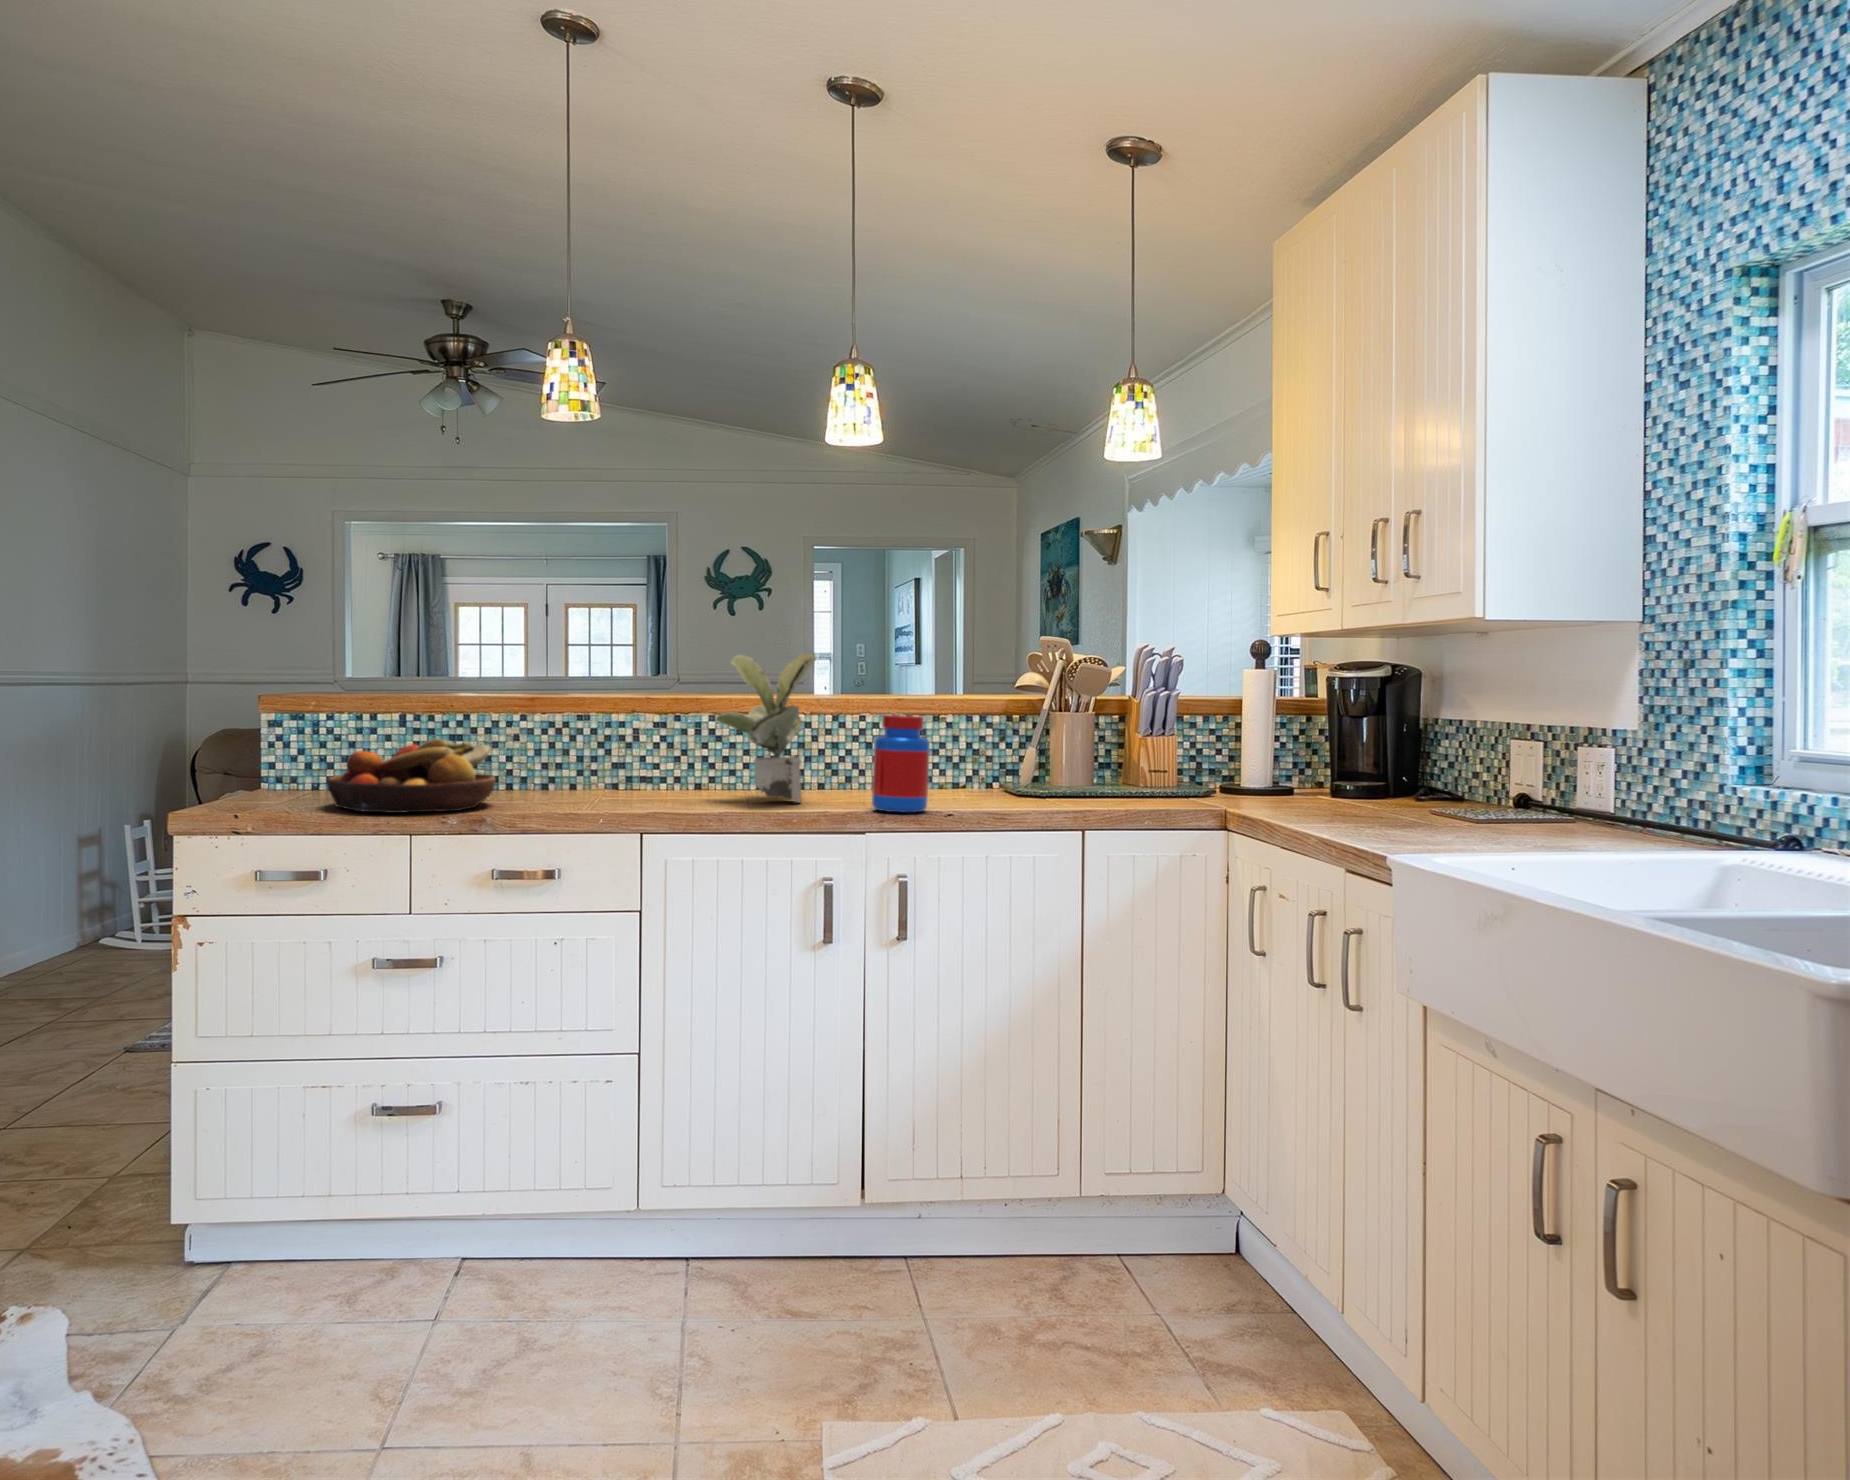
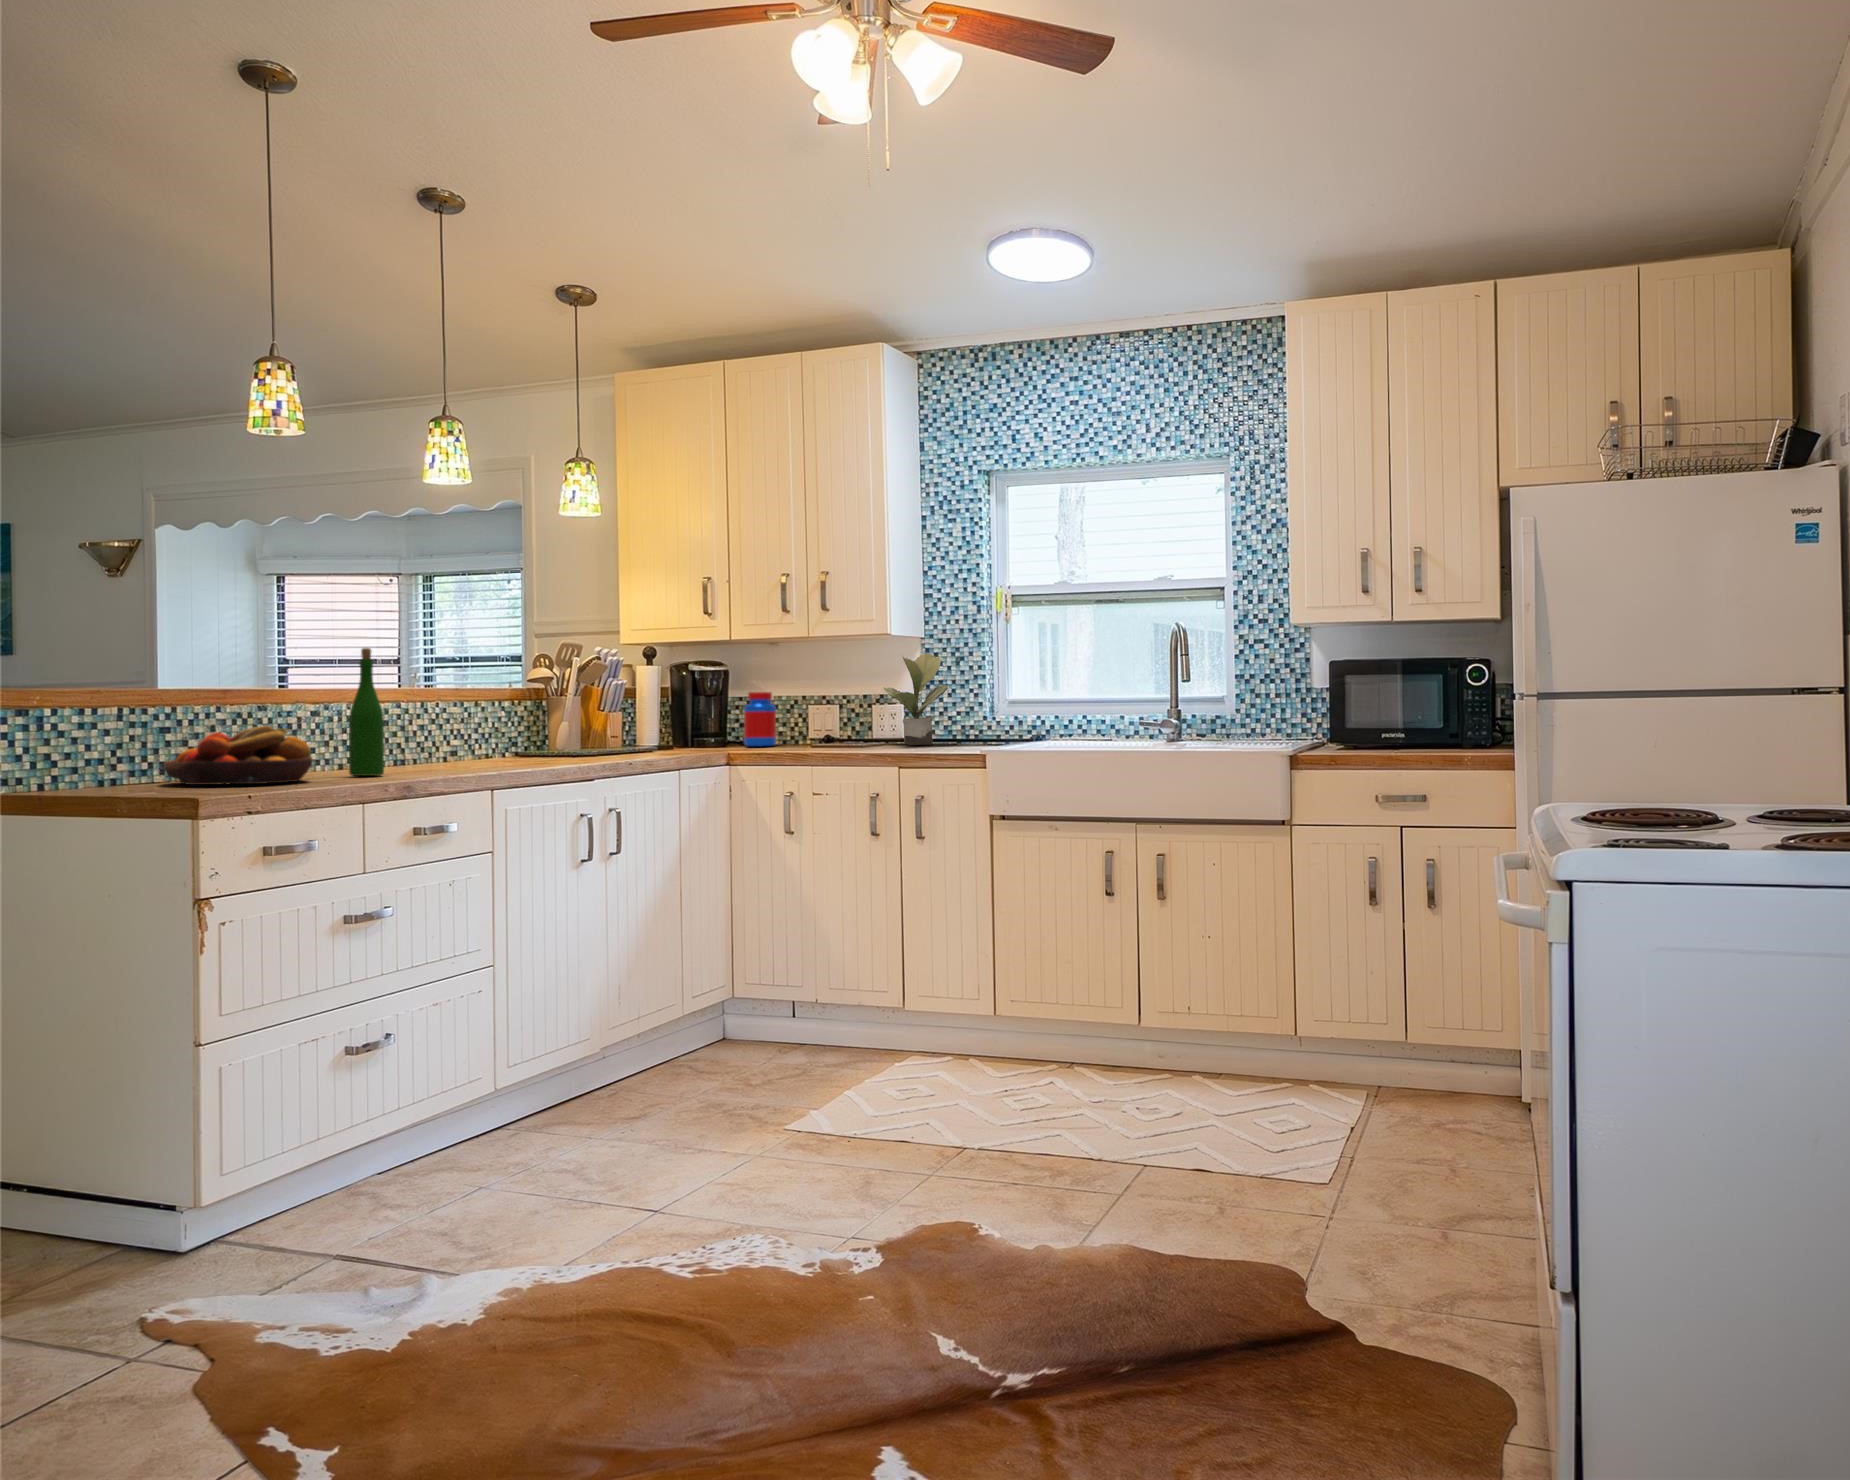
wine bottle: none [556,644,601,810] -> present [349,648,384,776]
potted plant: present [716,653,816,803] -> present [883,654,948,745]
jar: present [872,715,930,813] -> present [744,692,776,746]

